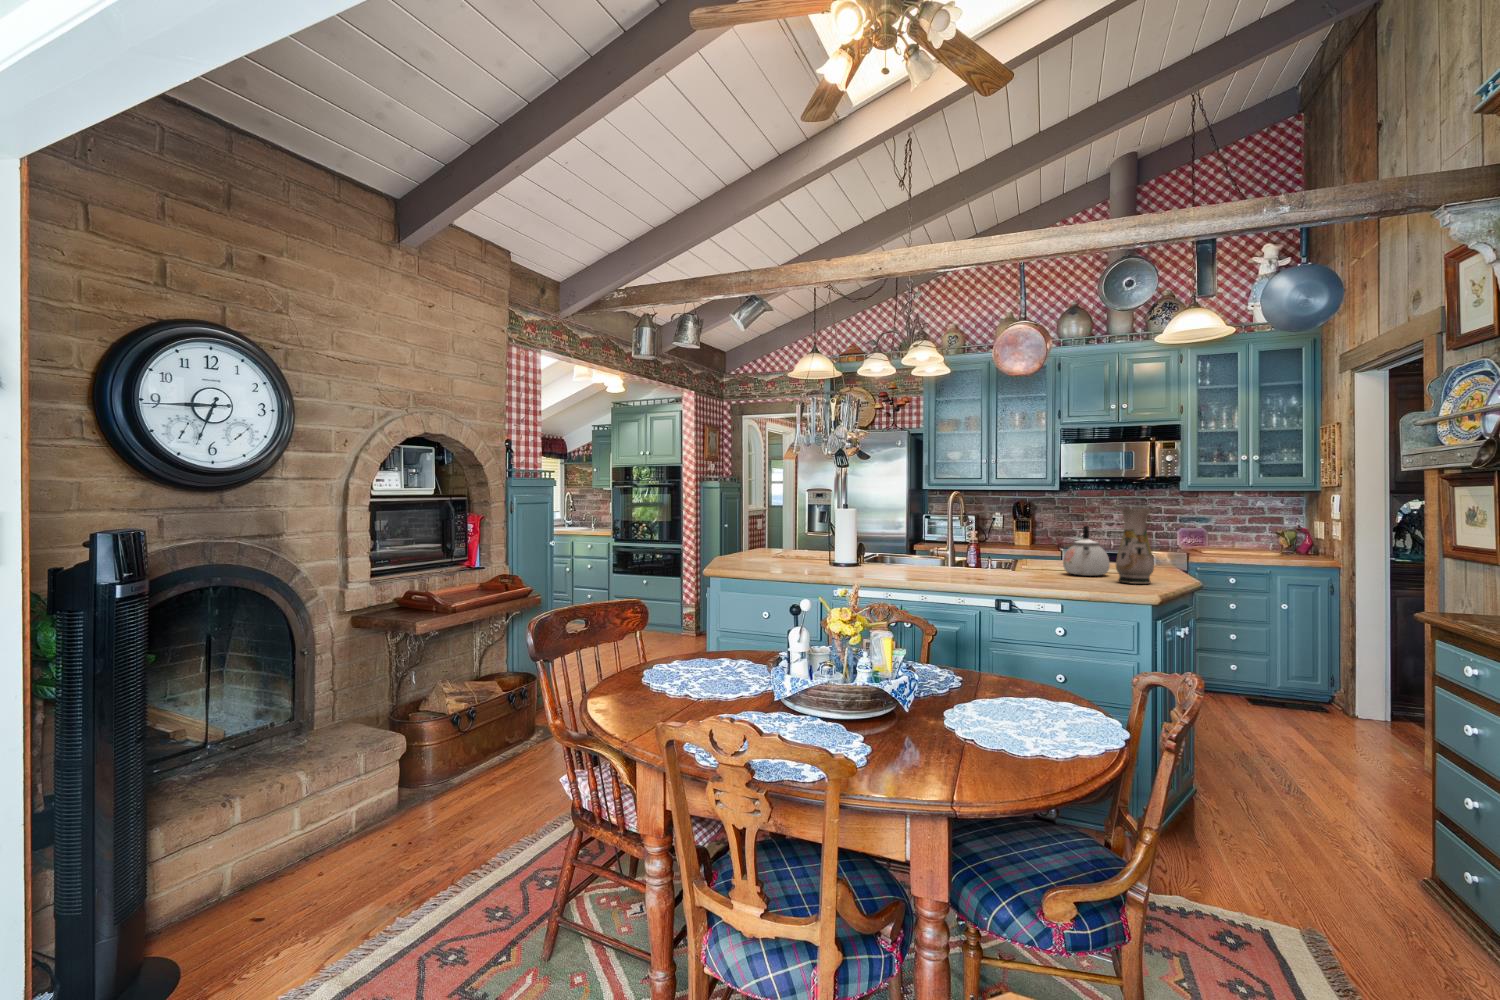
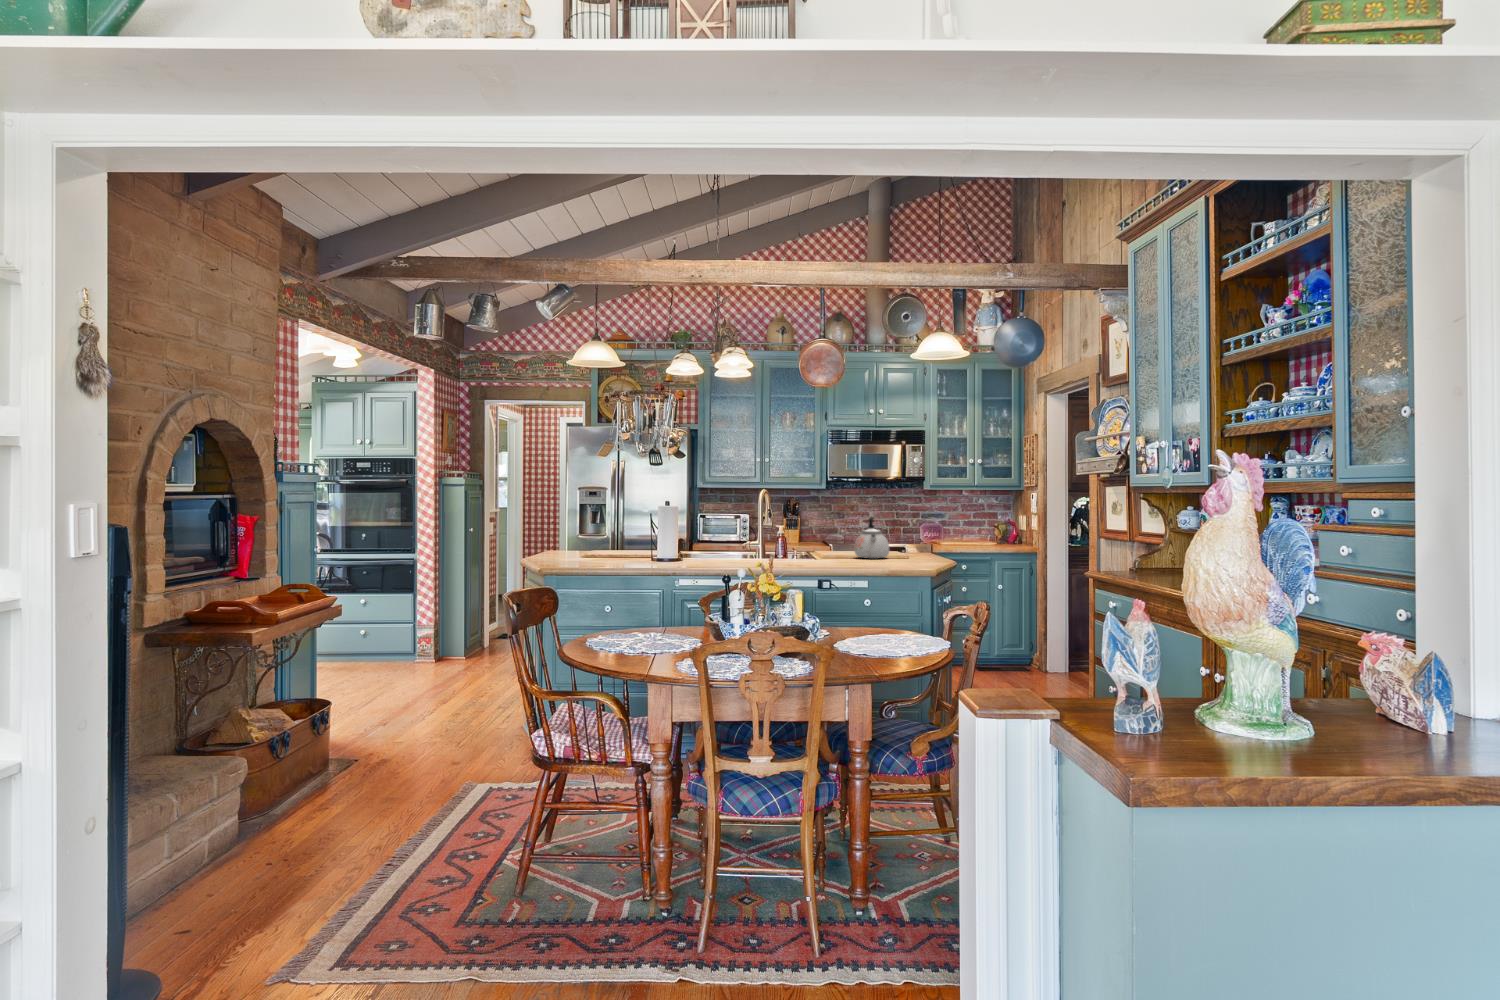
vase: present [1116,509,1154,584] -> none [897,503,924,562]

